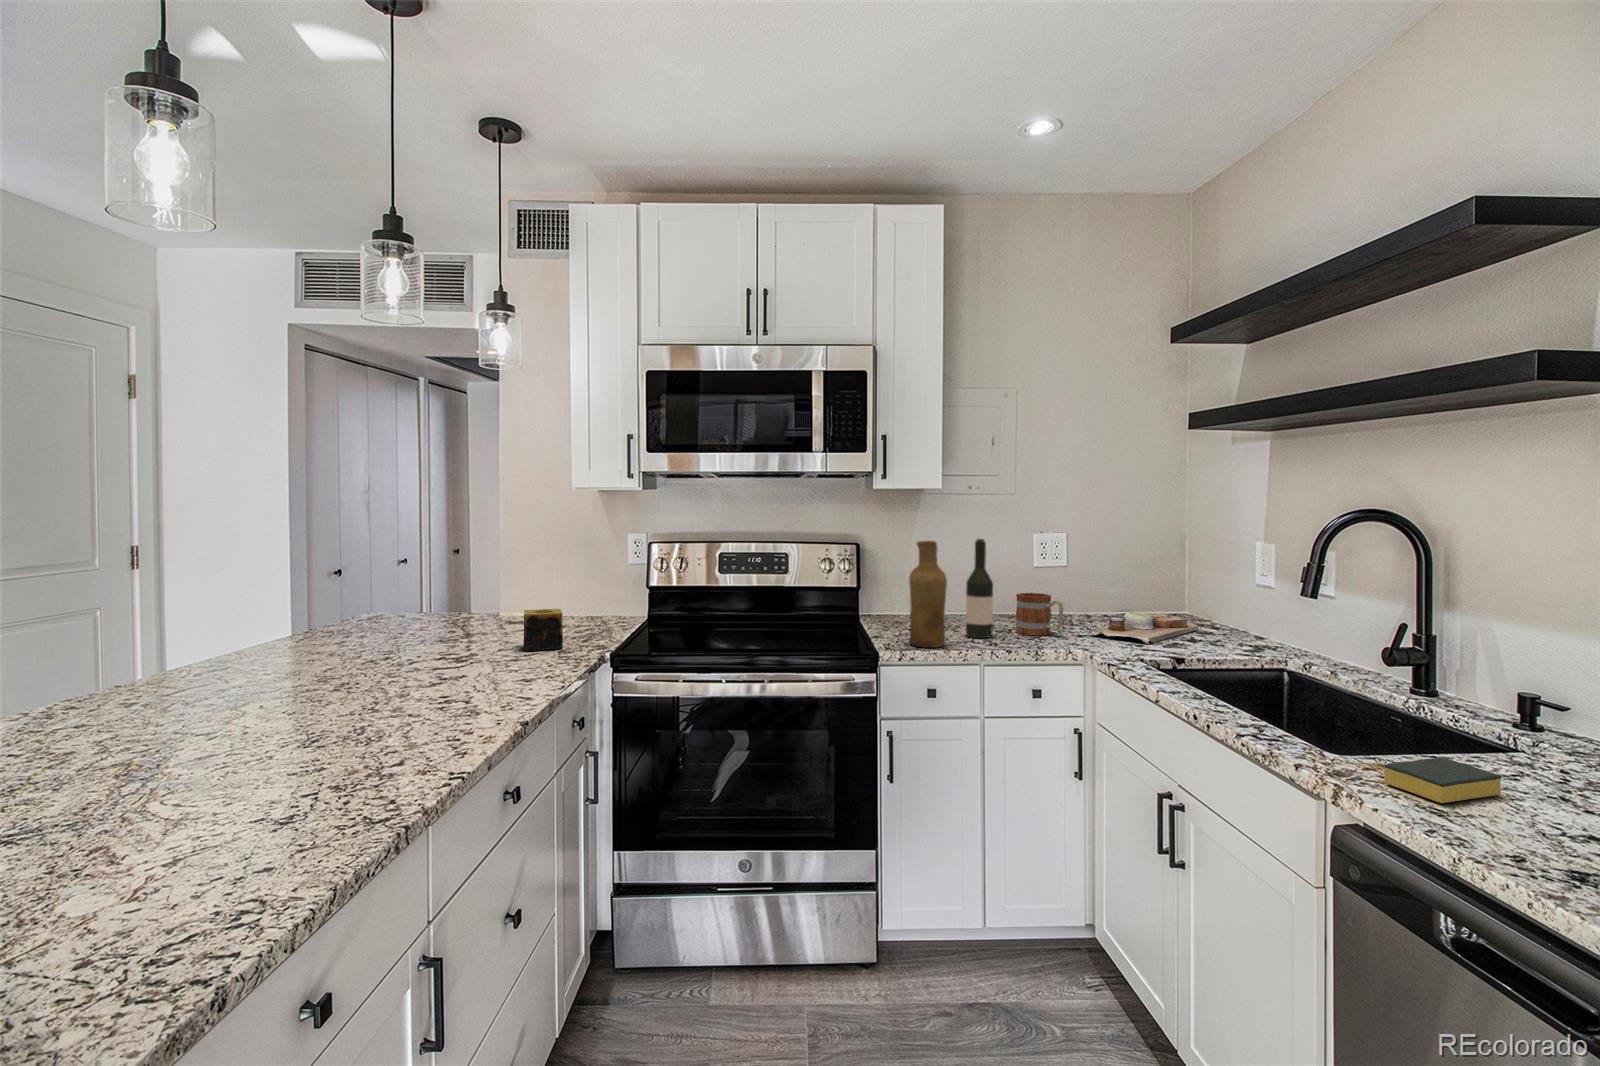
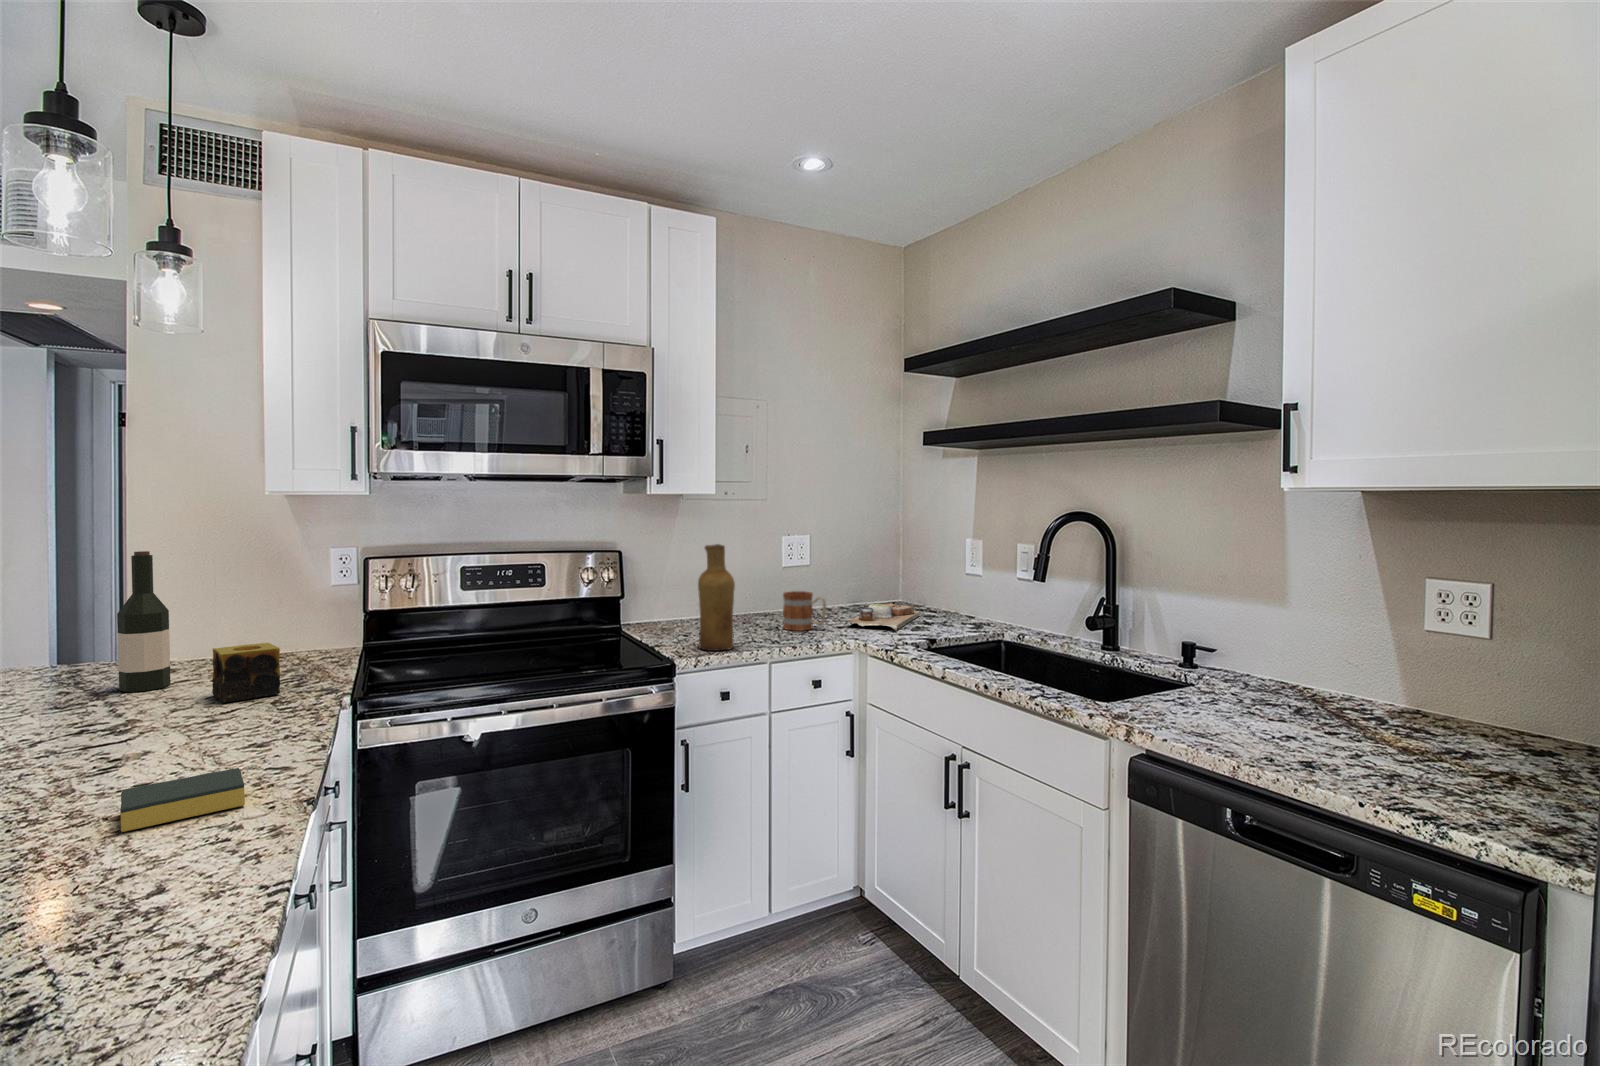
wine bottle: present [966,539,993,638] -> present [117,551,170,692]
sponge: present [1384,757,1501,803] -> present [120,768,245,832]

